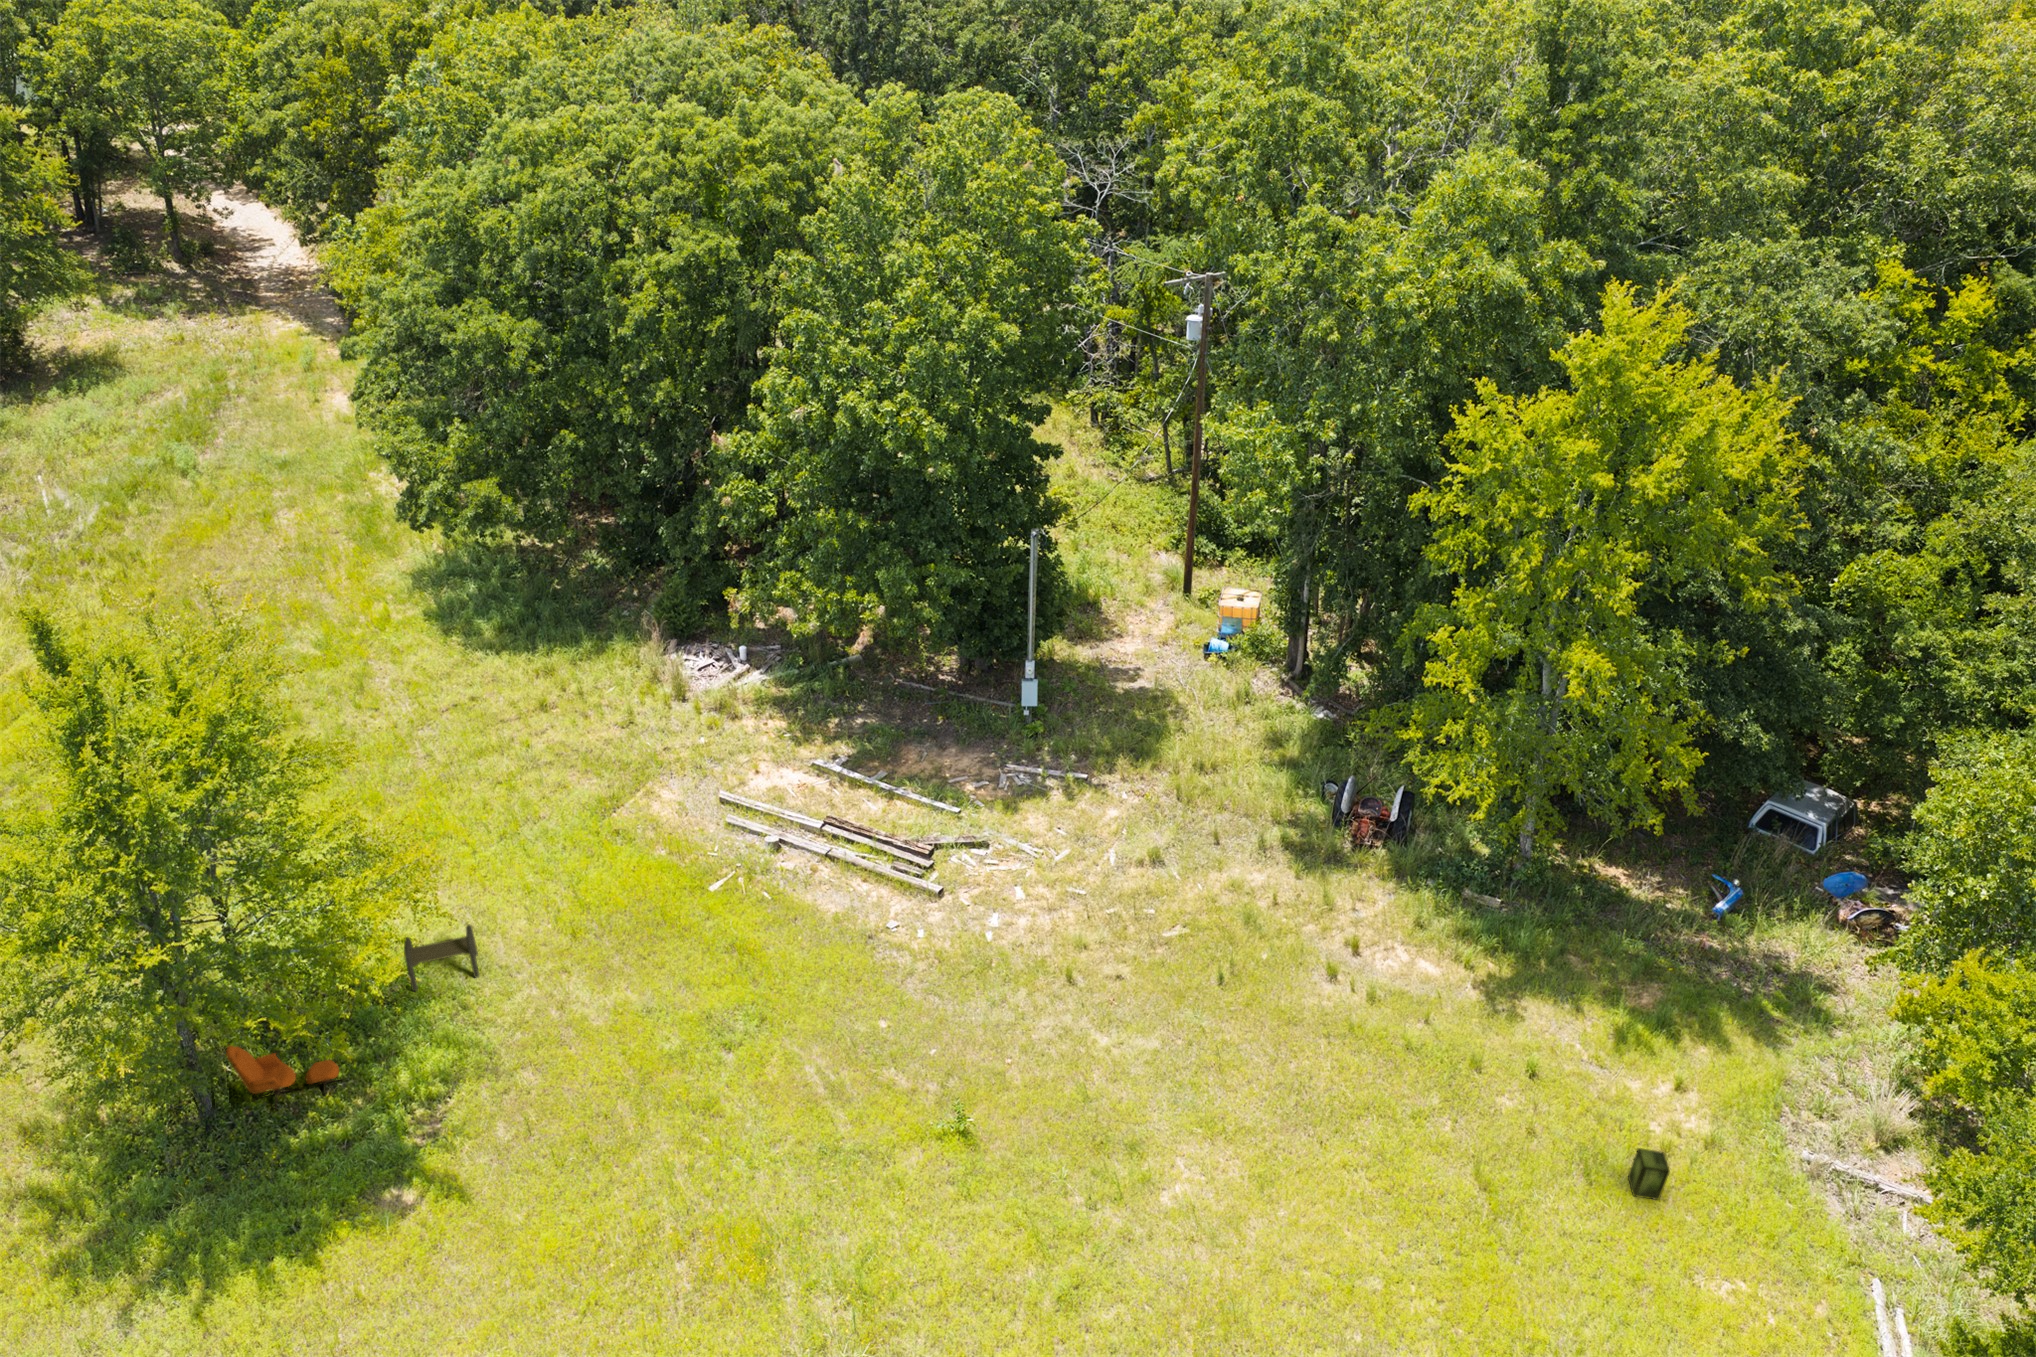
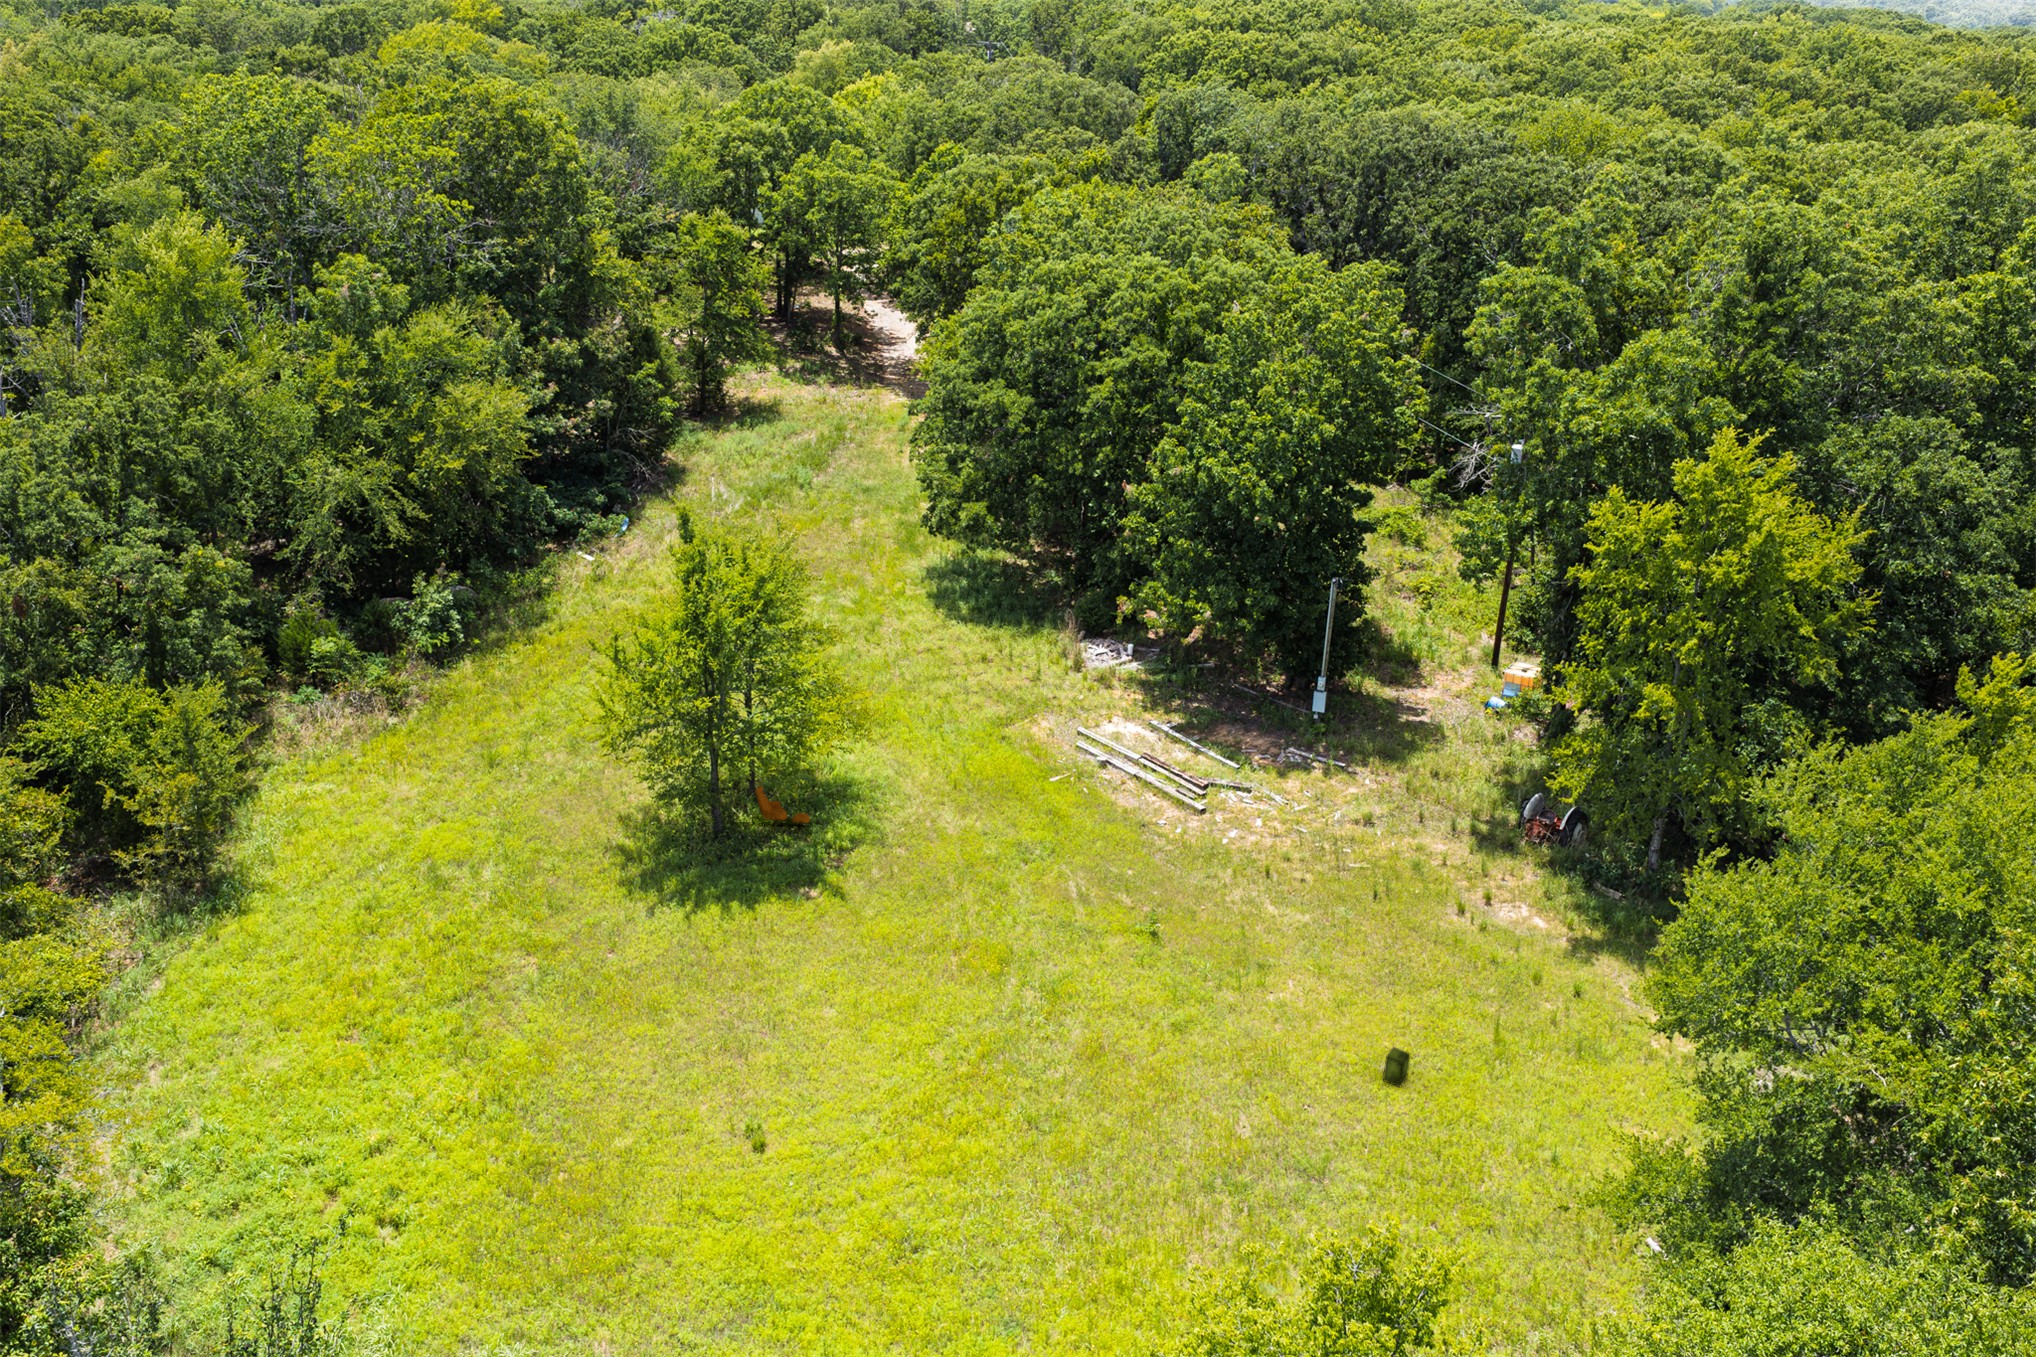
bench: present [404,924,479,991] -> none [858,761,900,796]
storage box: present [1628,1148,1670,1200] -> present [1383,1047,1410,1087]

